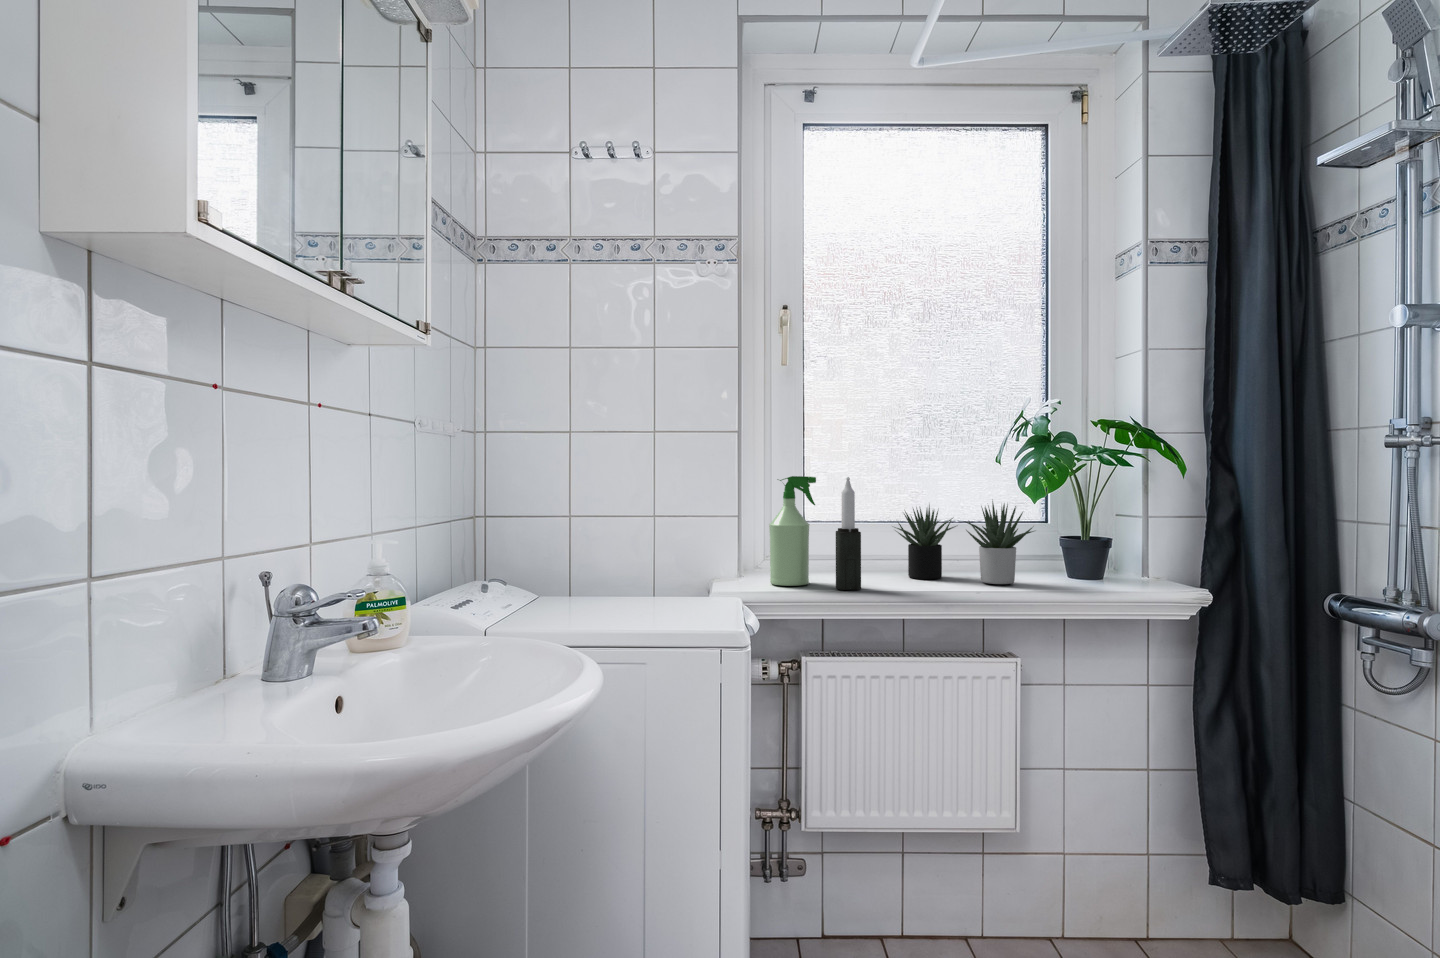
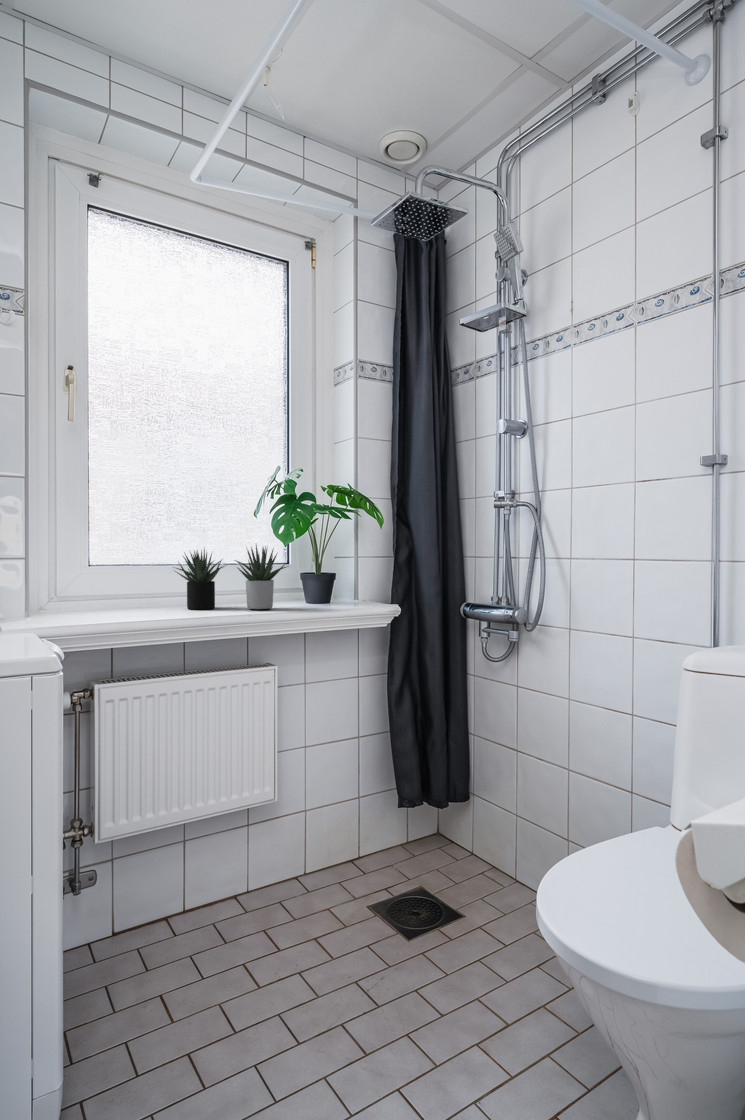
spray bottle: present [769,476,816,586] -> none [61,520,108,620]
candle: present [836,477,861,590] -> none [128,521,153,620]

